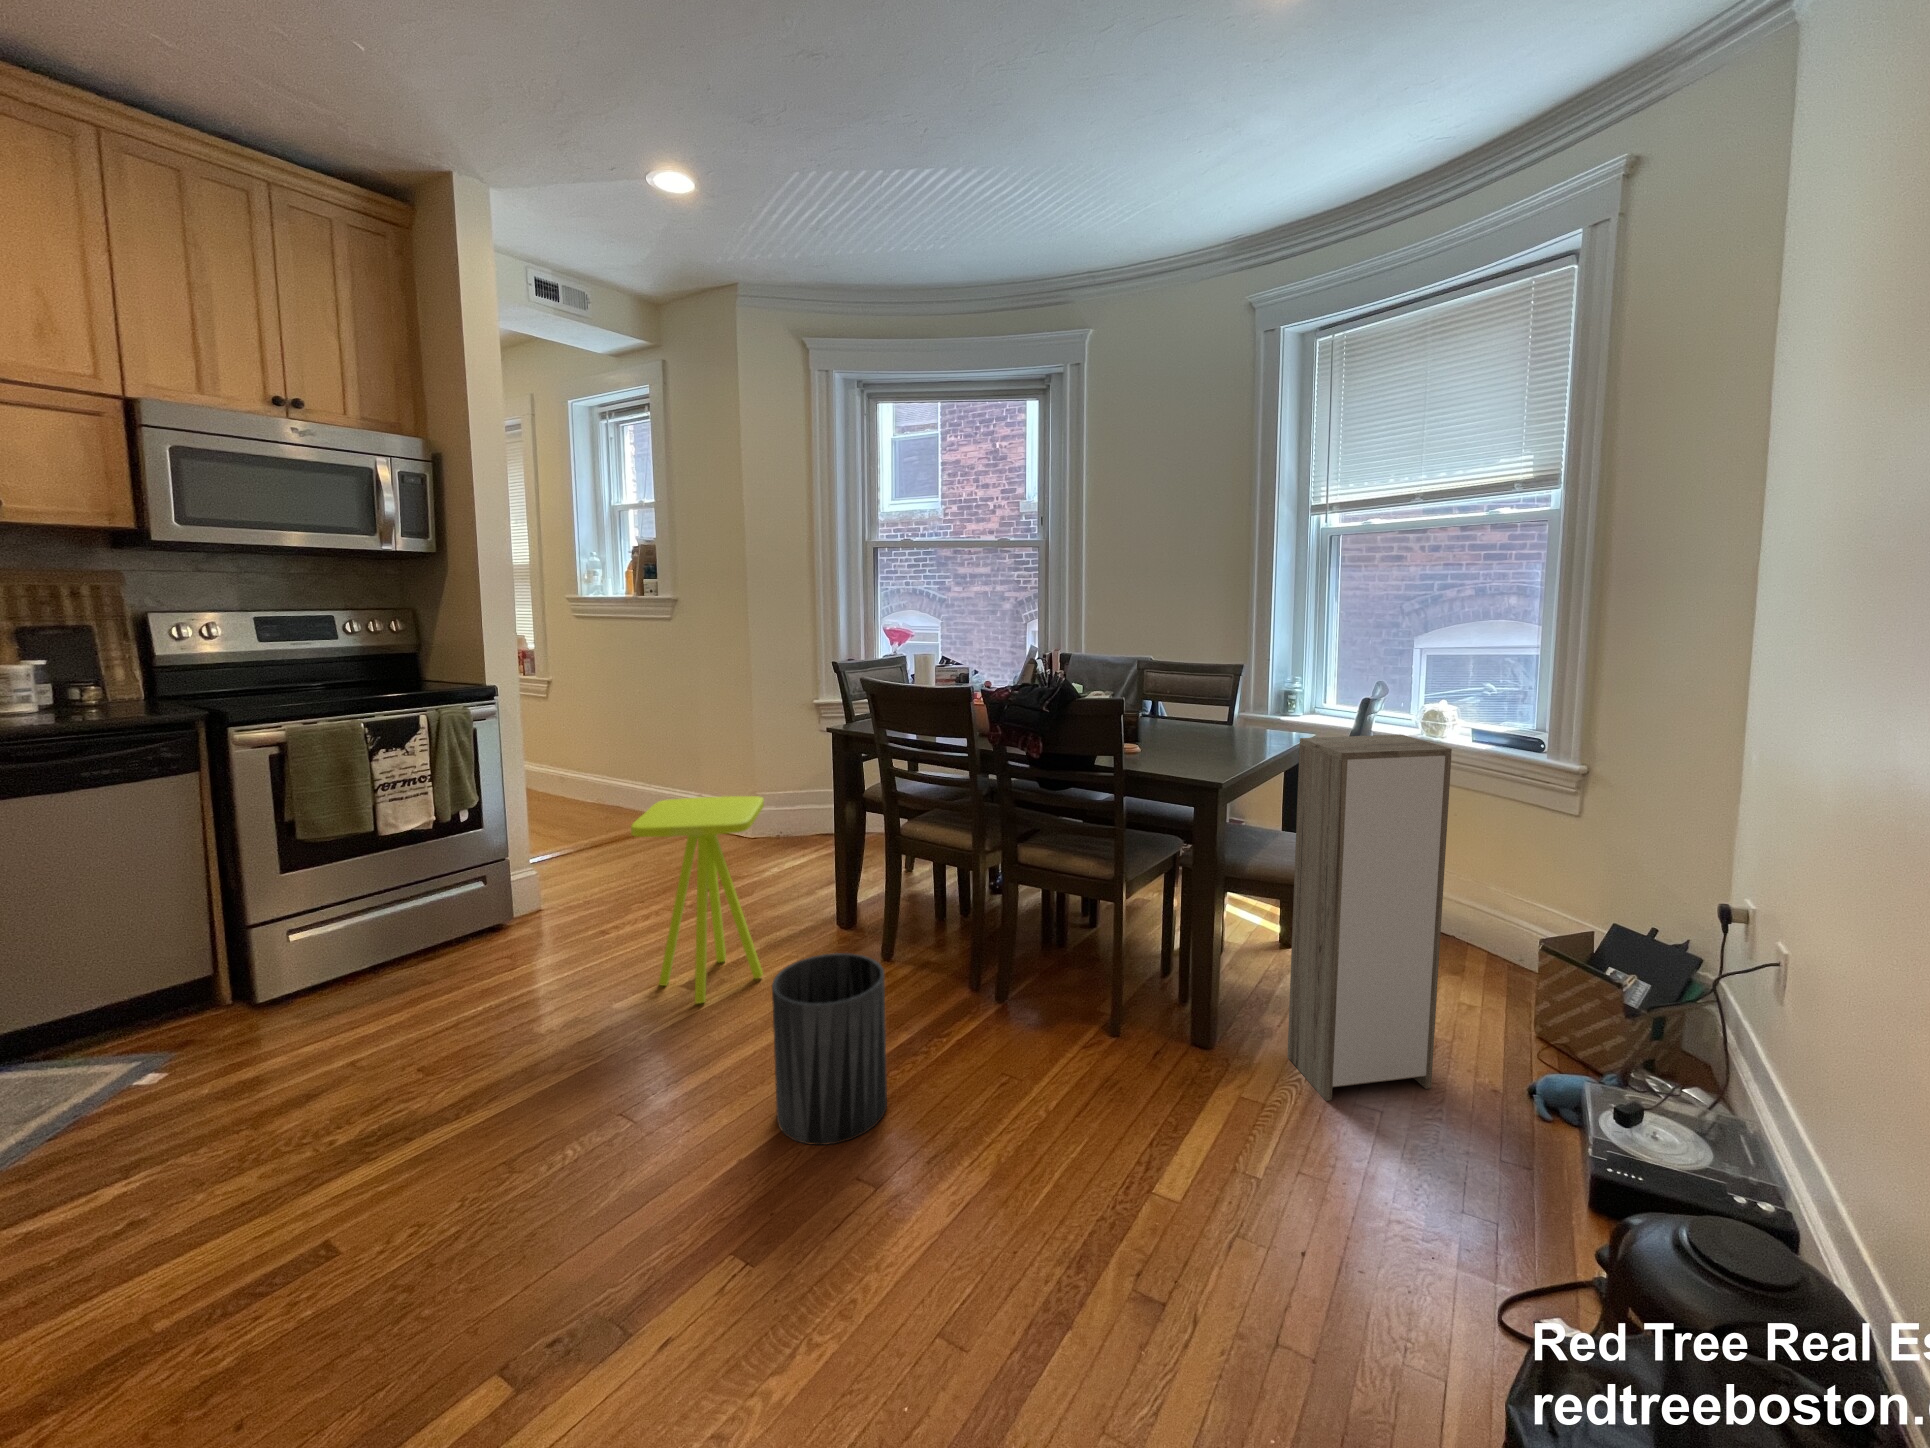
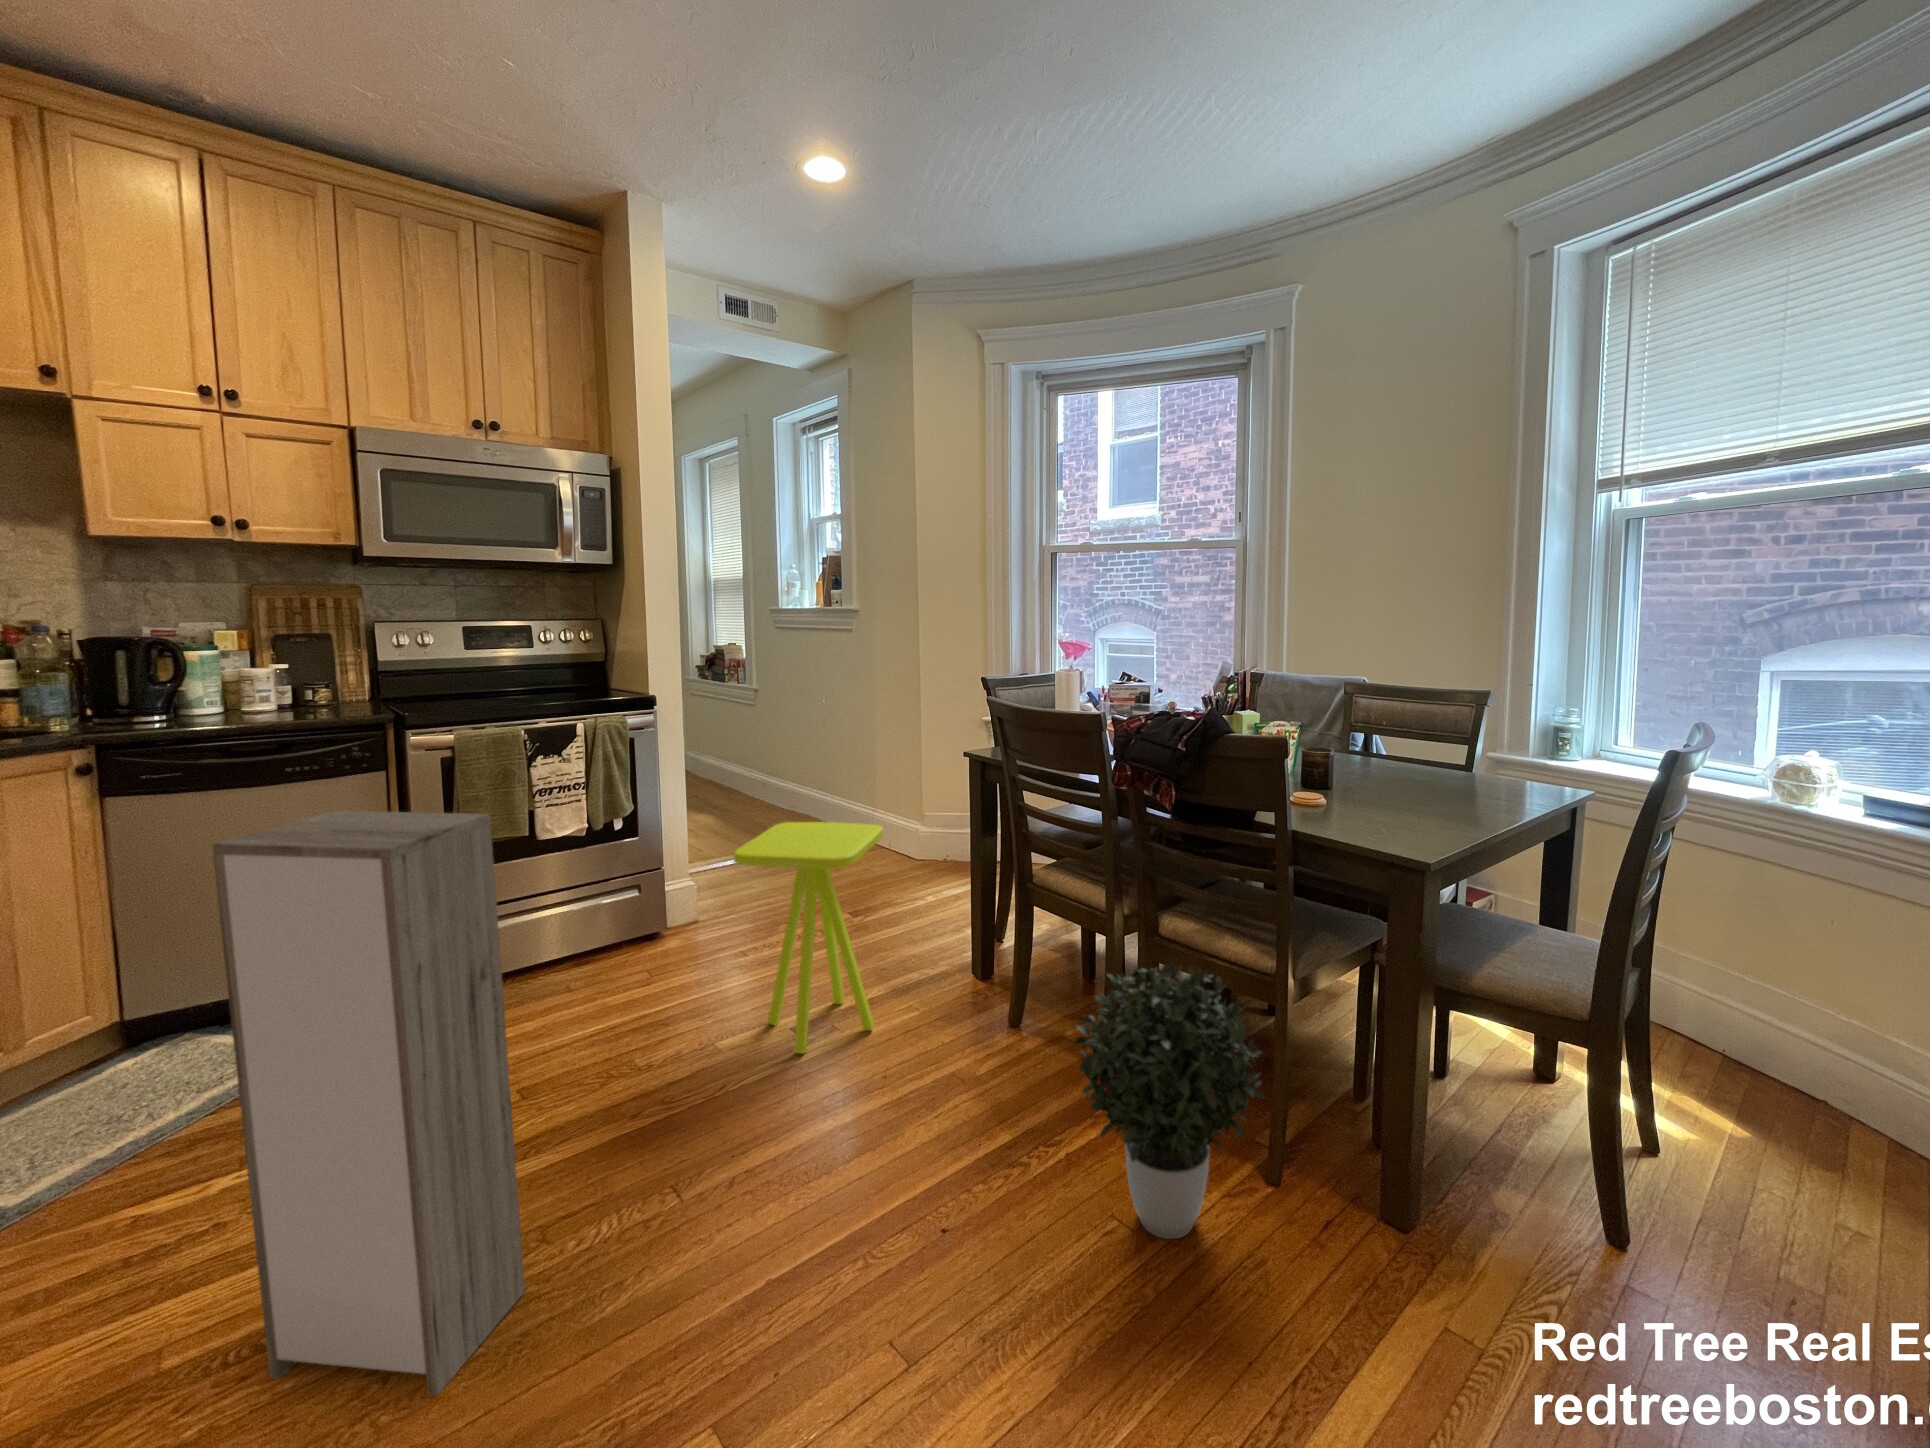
storage cabinet: present [1287,734,1452,1101] -> present [212,811,525,1396]
potted plant: none [971,875,1114,1080] -> present [1075,963,1265,1239]
trash can: present [772,953,887,1145] -> none [821,1032,961,1283]

